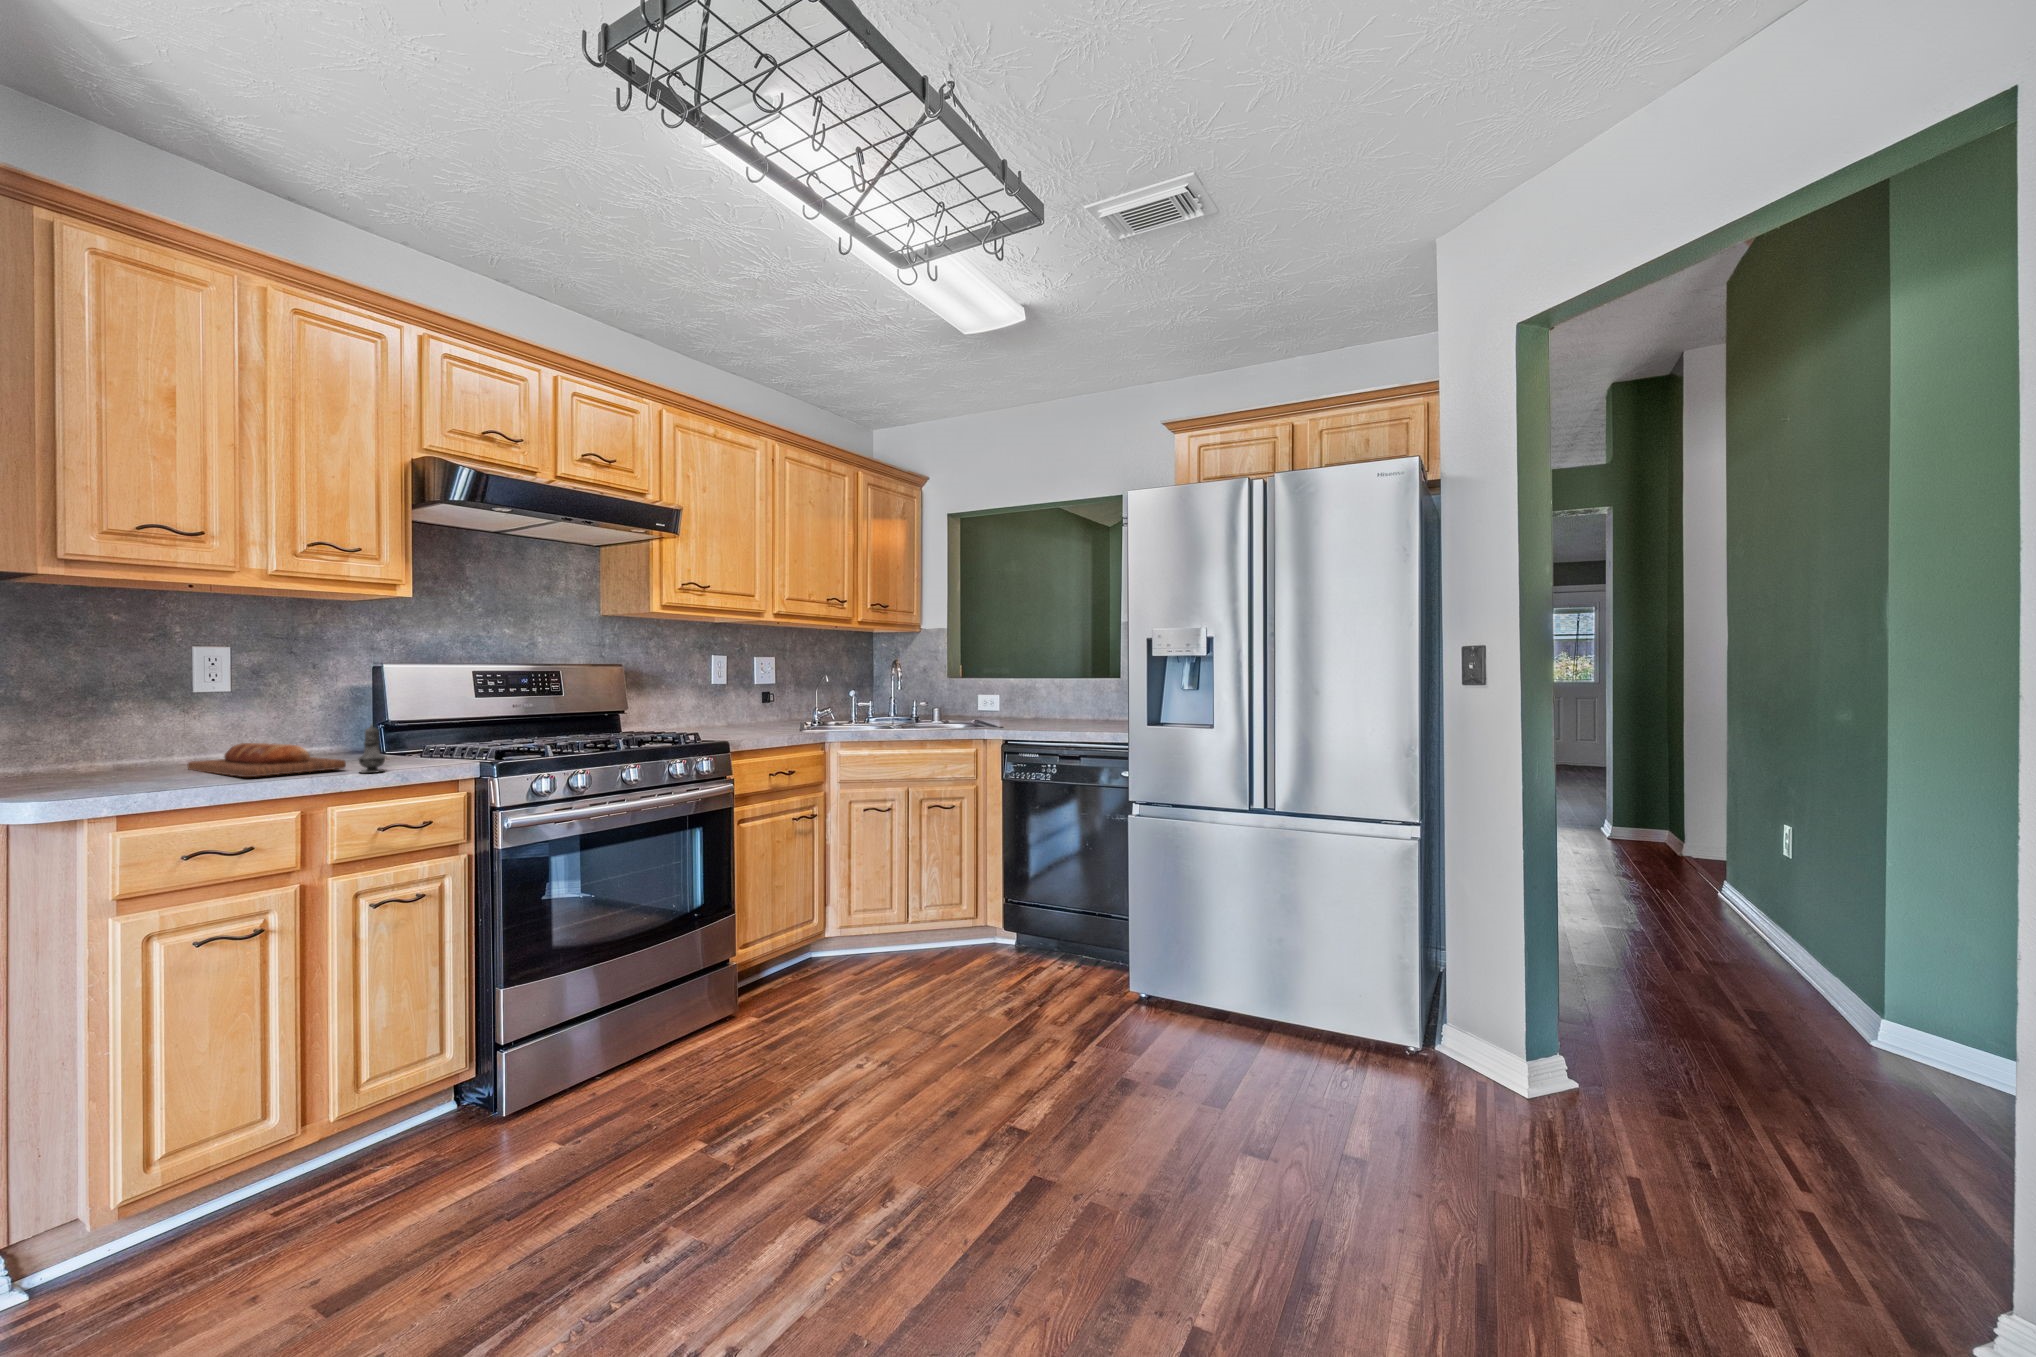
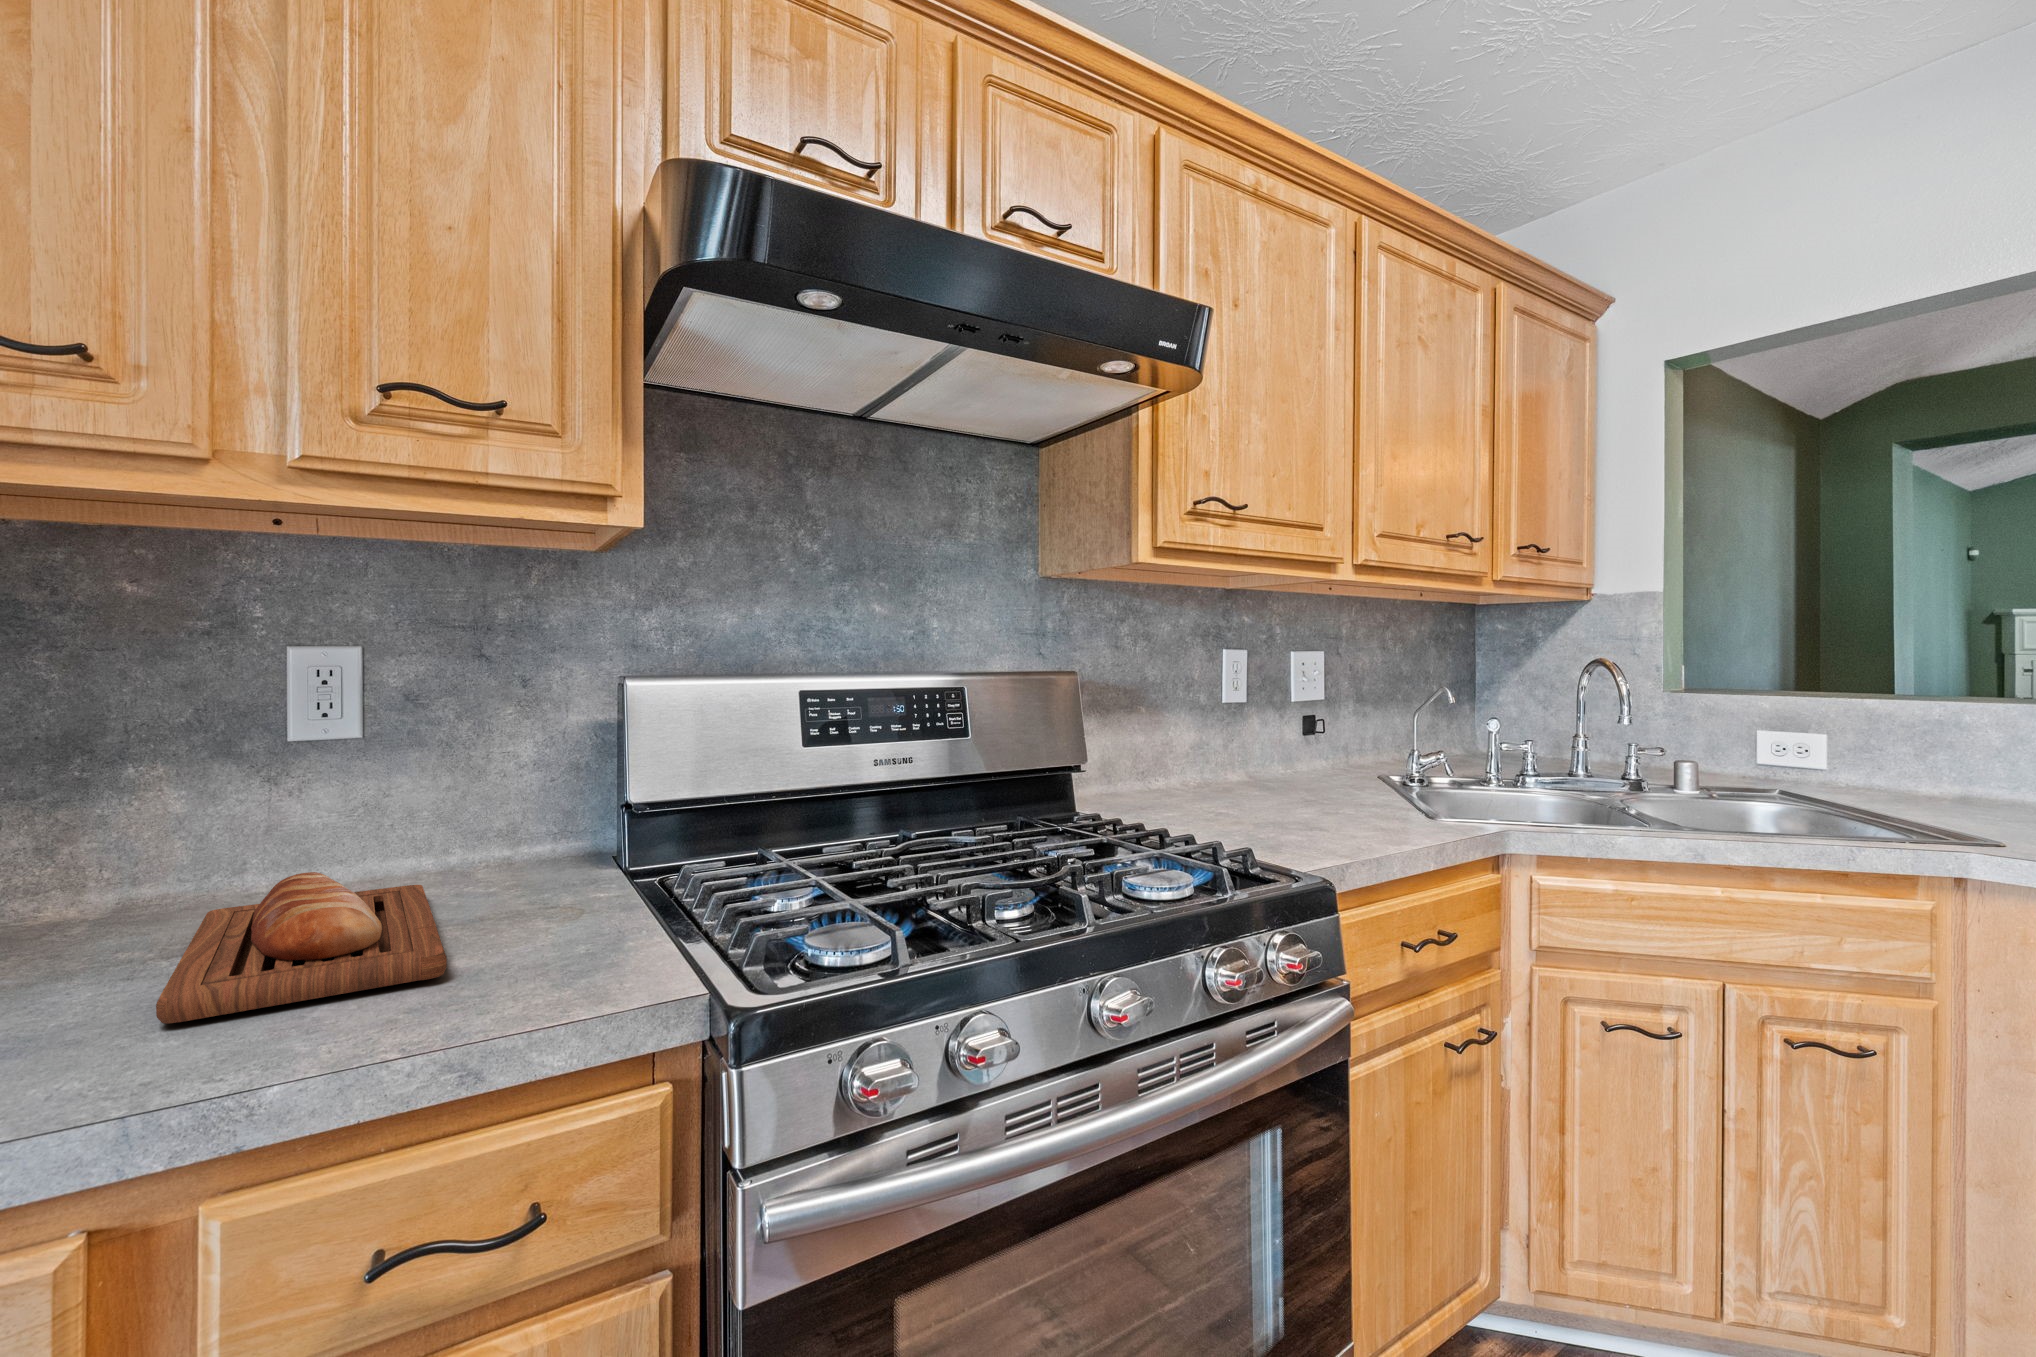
salt shaker: present [358,725,385,773] -> none [443,866,520,1015]

